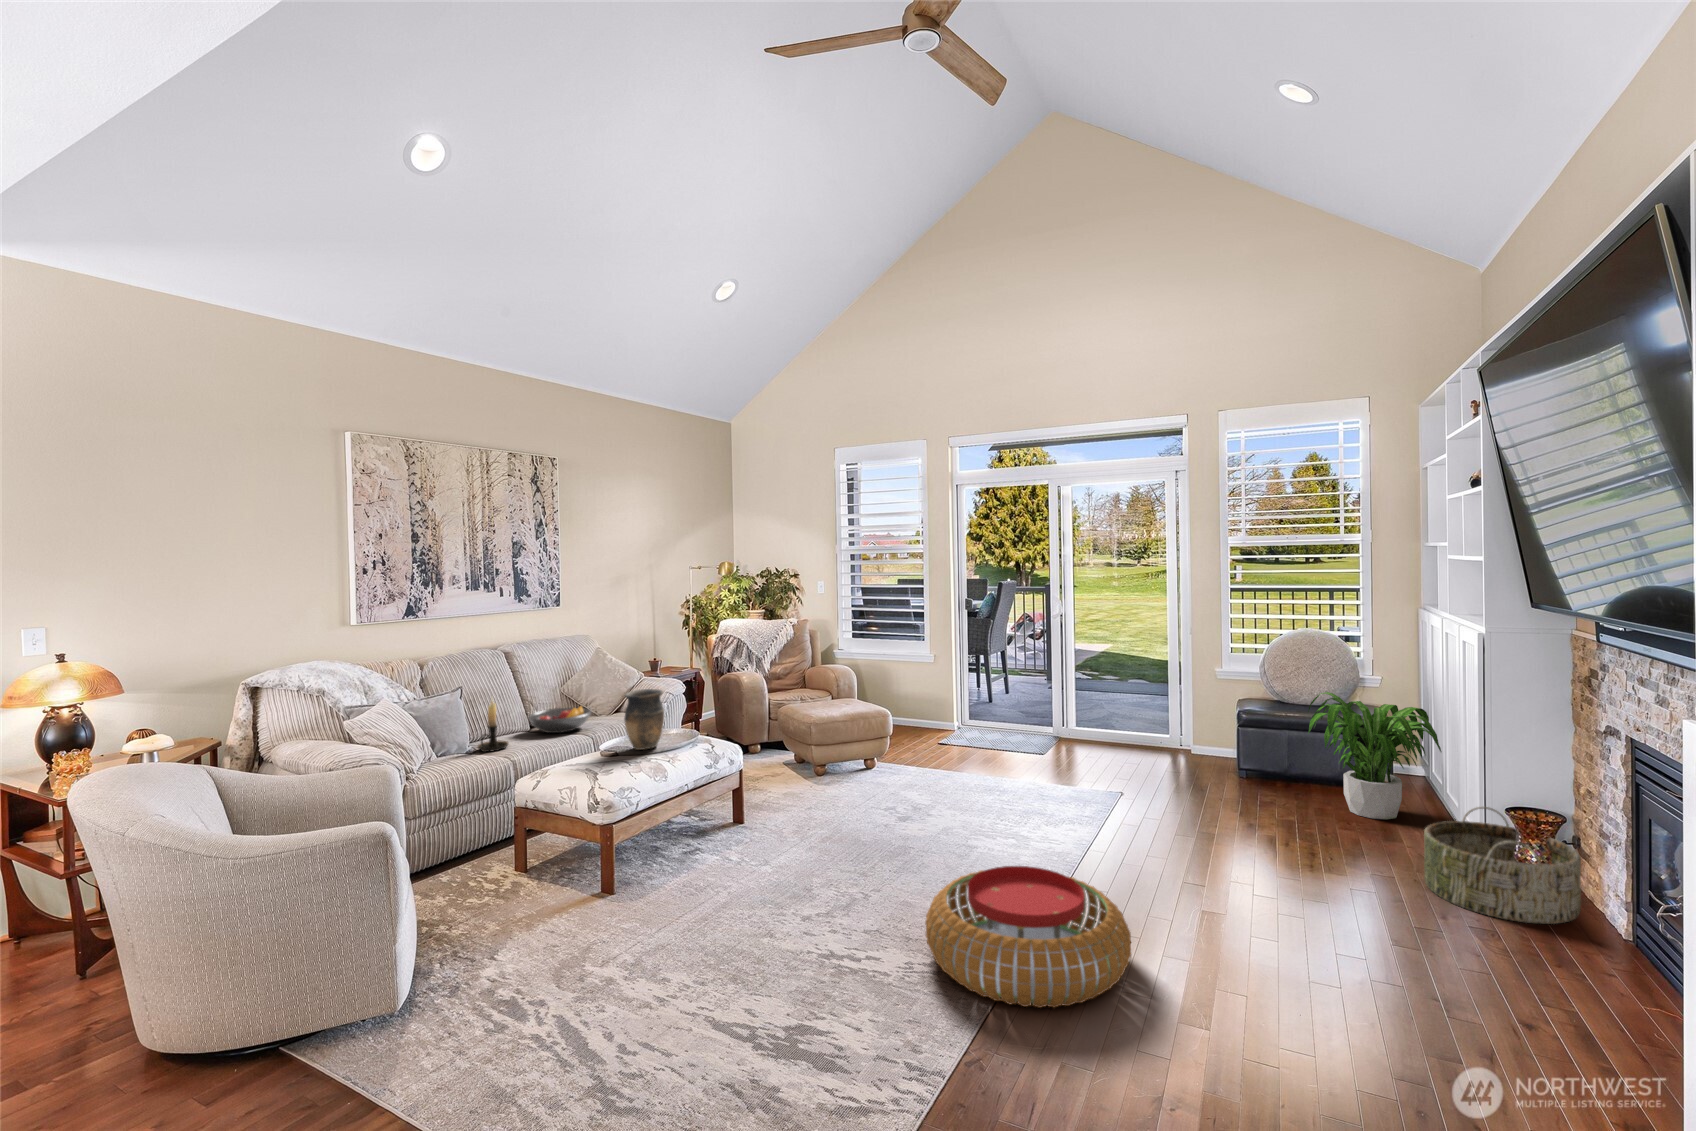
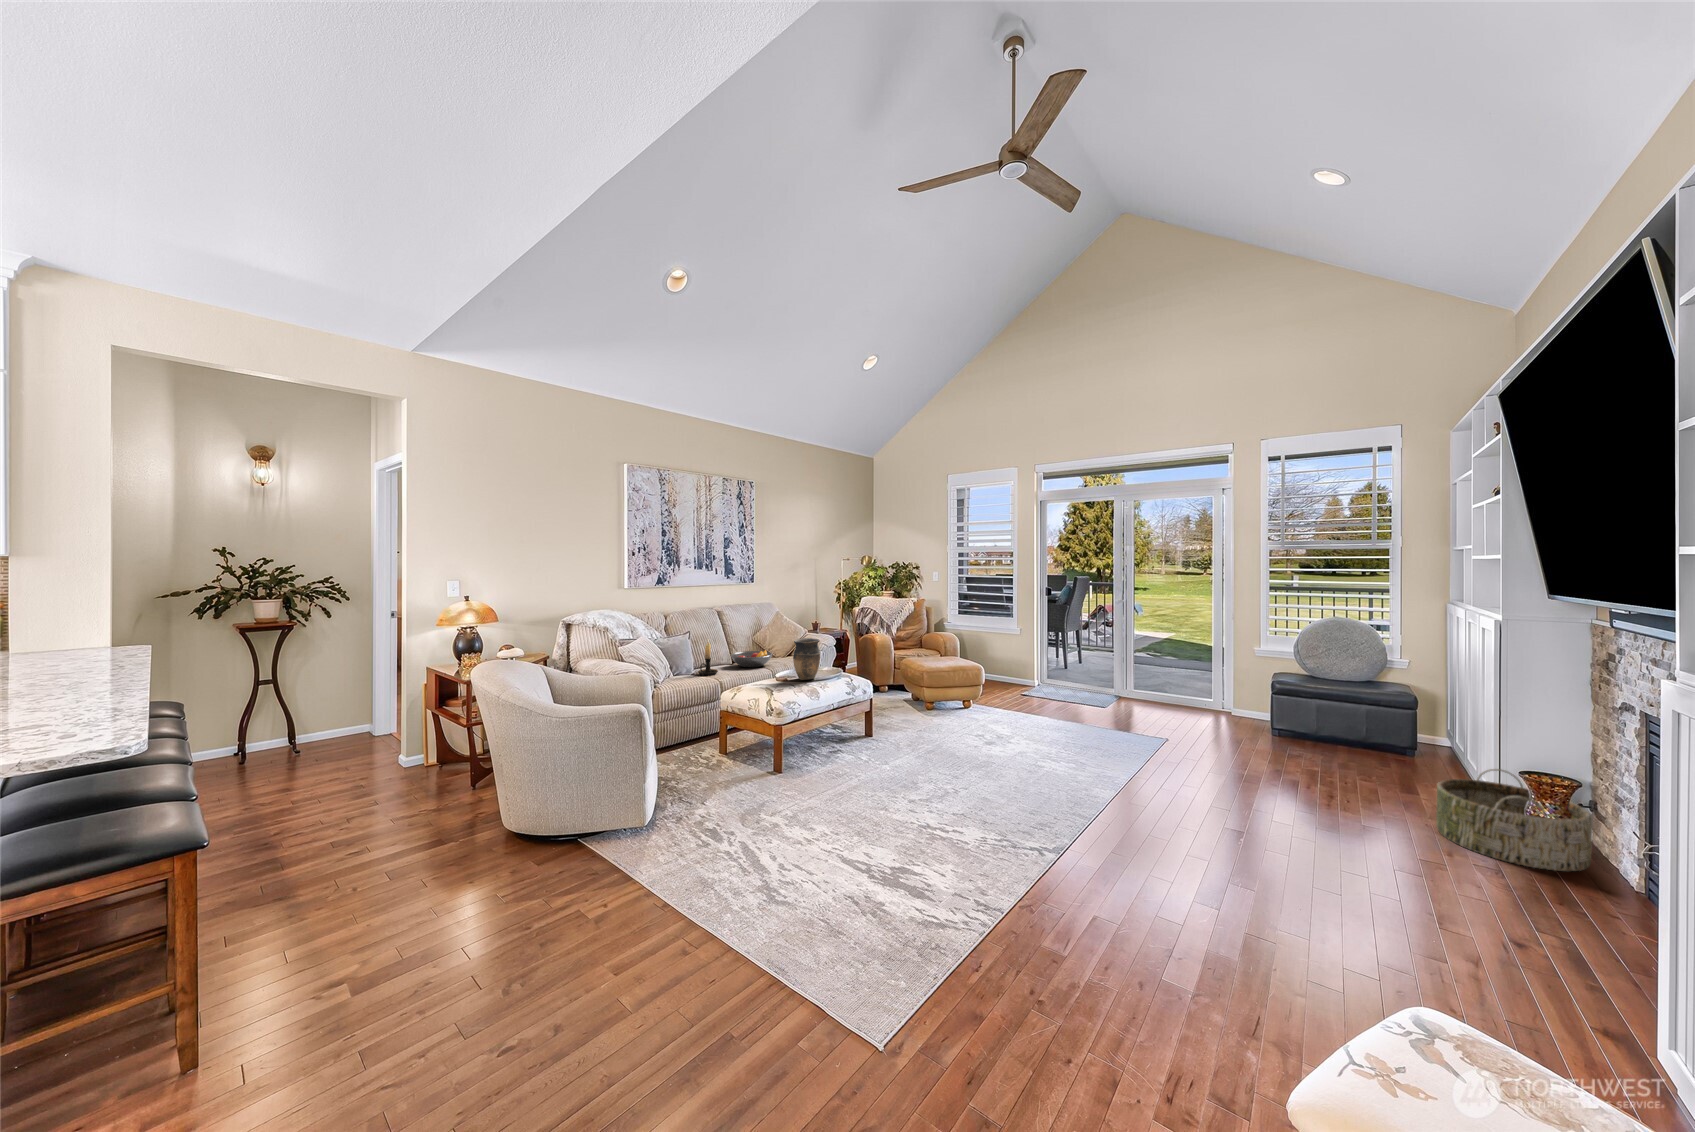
potted plant: present [1308,692,1442,819] -> none [1337,670,1466,778]
pouf: present [925,866,1131,1008] -> none [998,777,1159,879]

